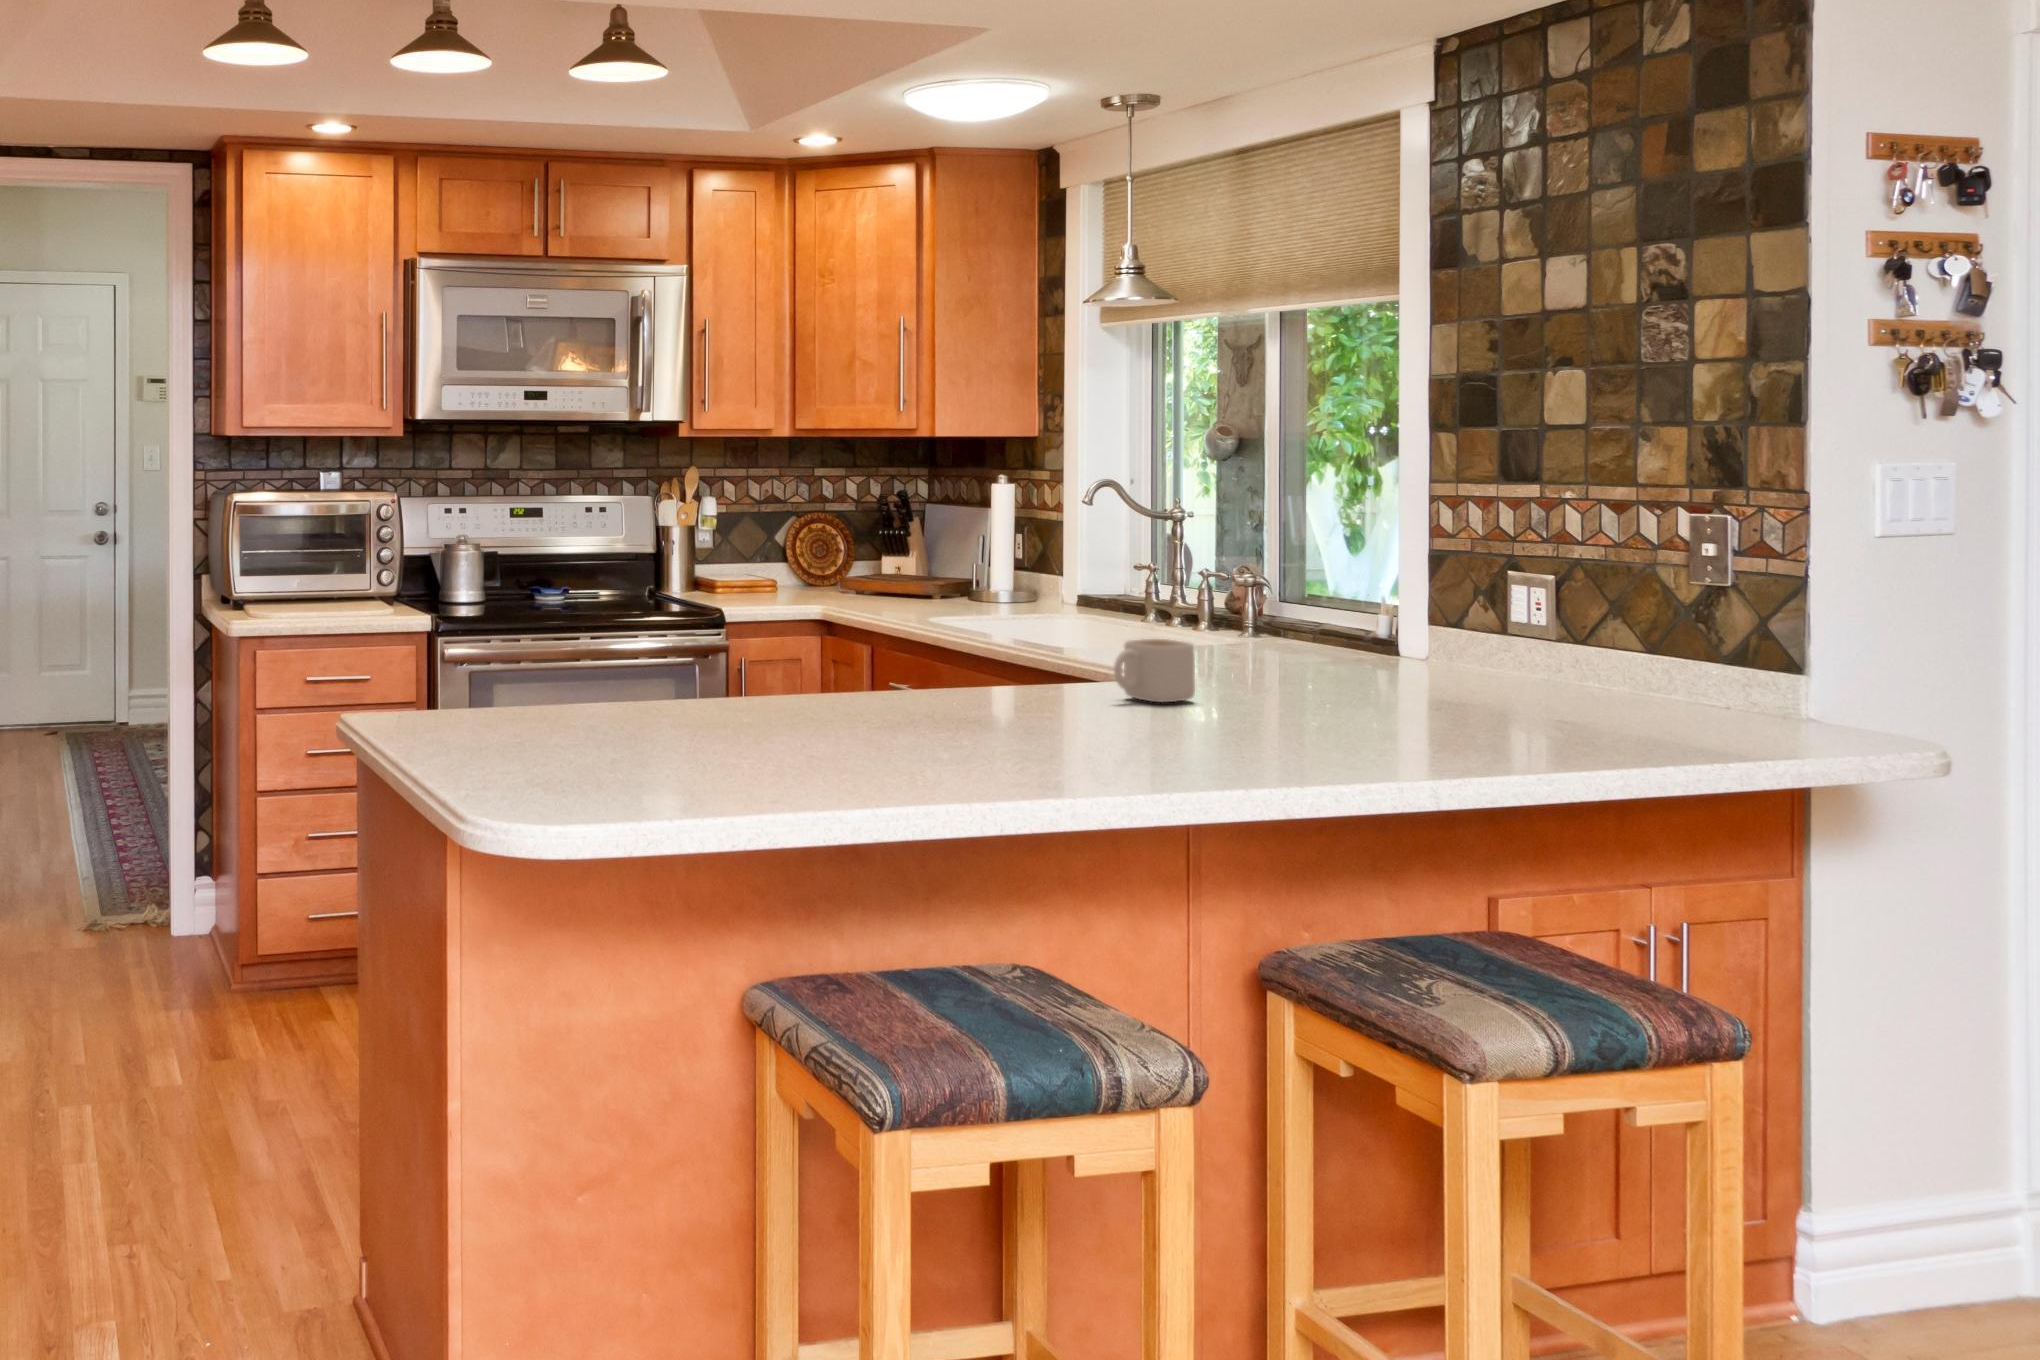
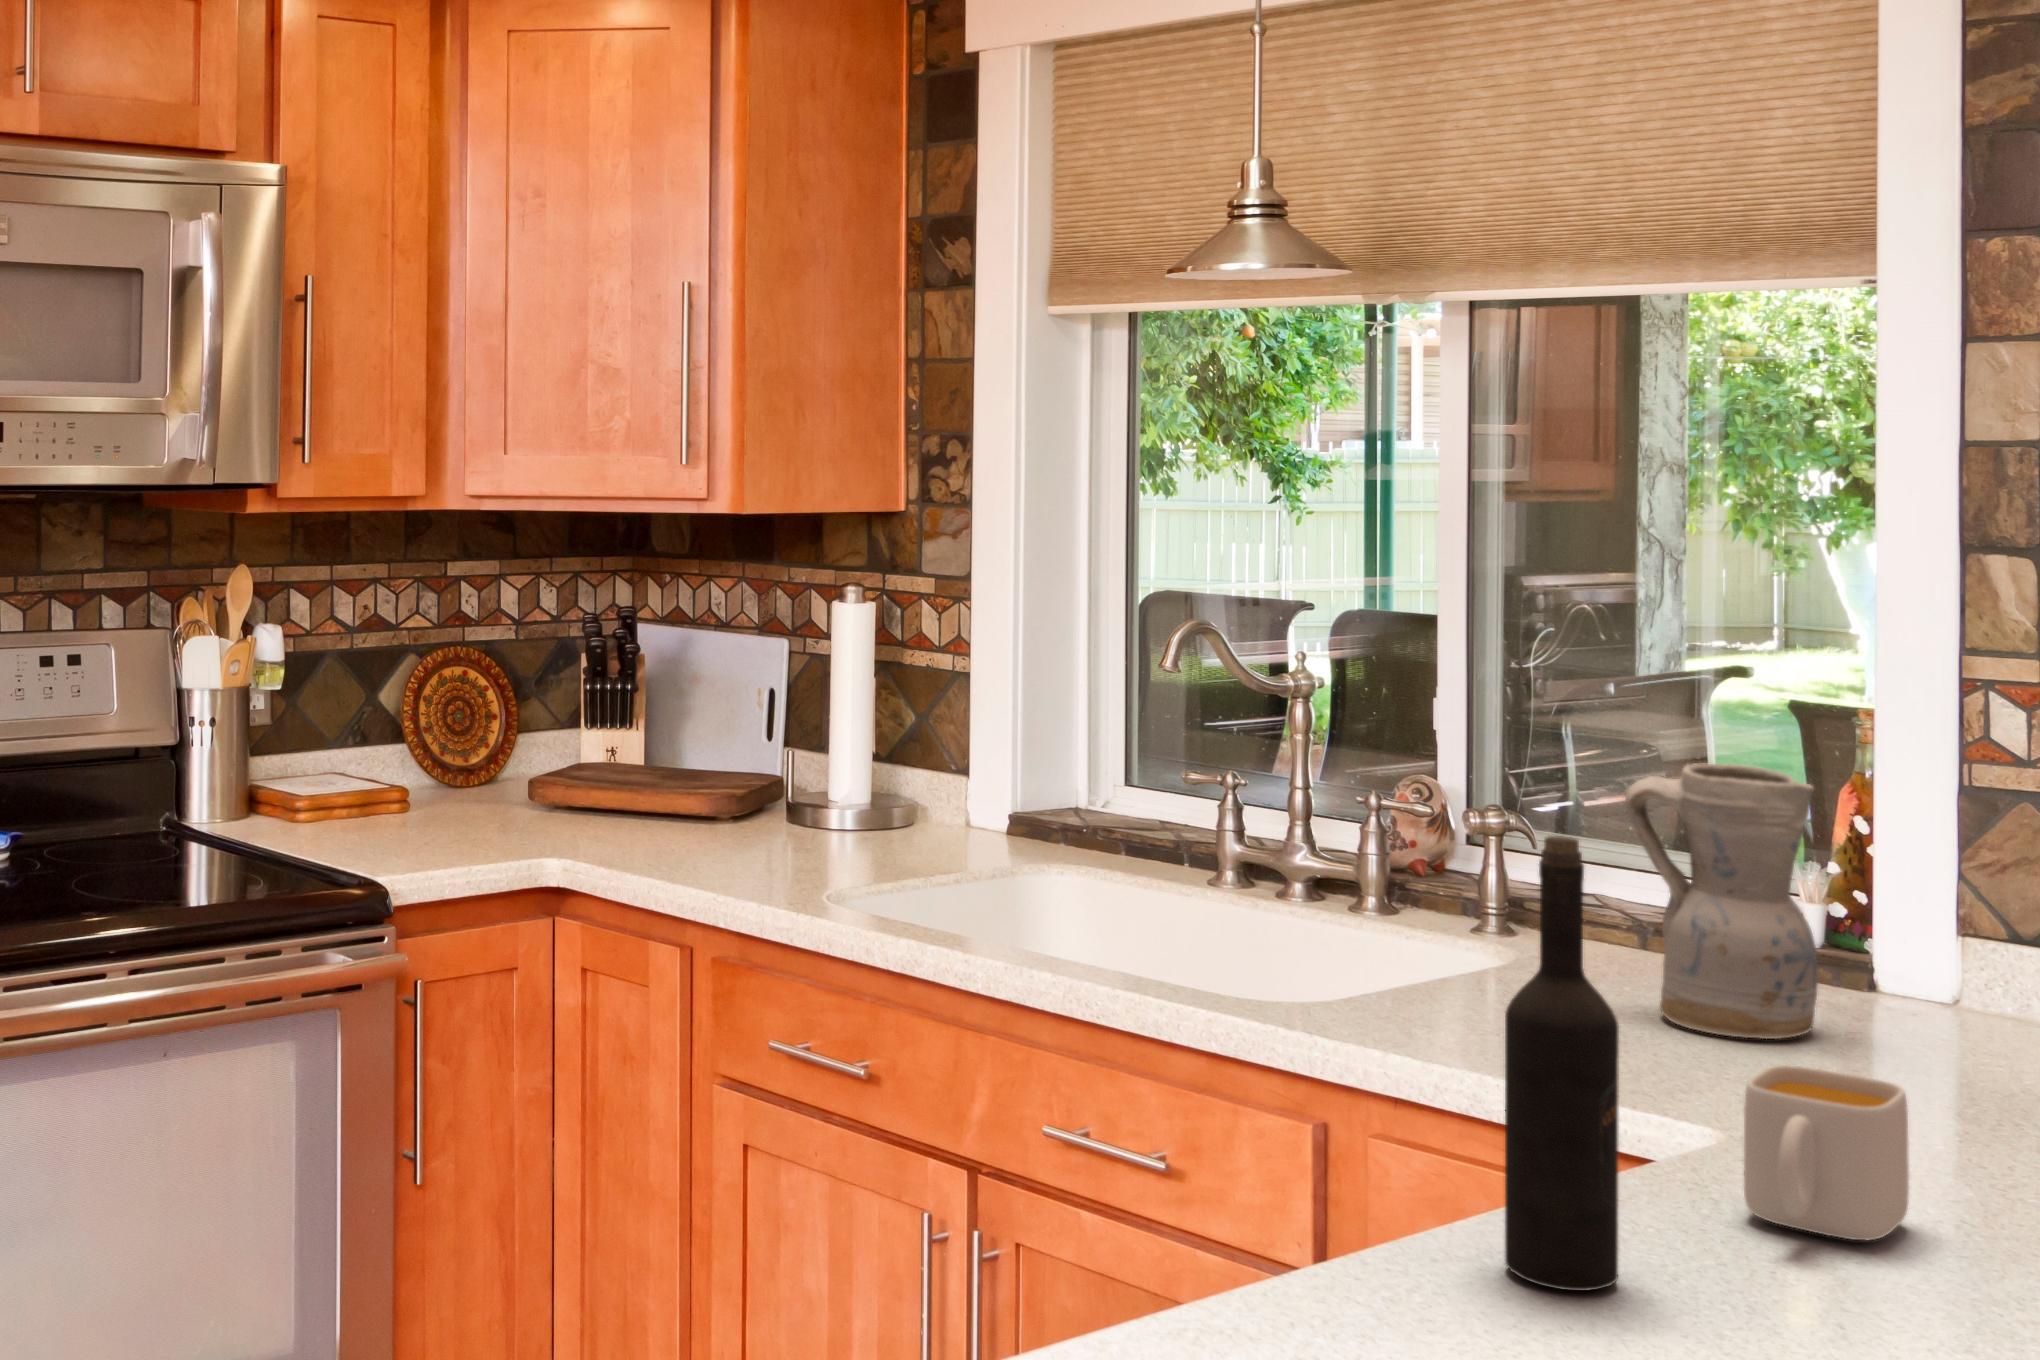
wine bottle: none [984,528,1028,704] -> present [1505,836,1619,1291]
ceramic pitcher: none [1244,538,1331,668] -> present [1625,763,1818,1039]

